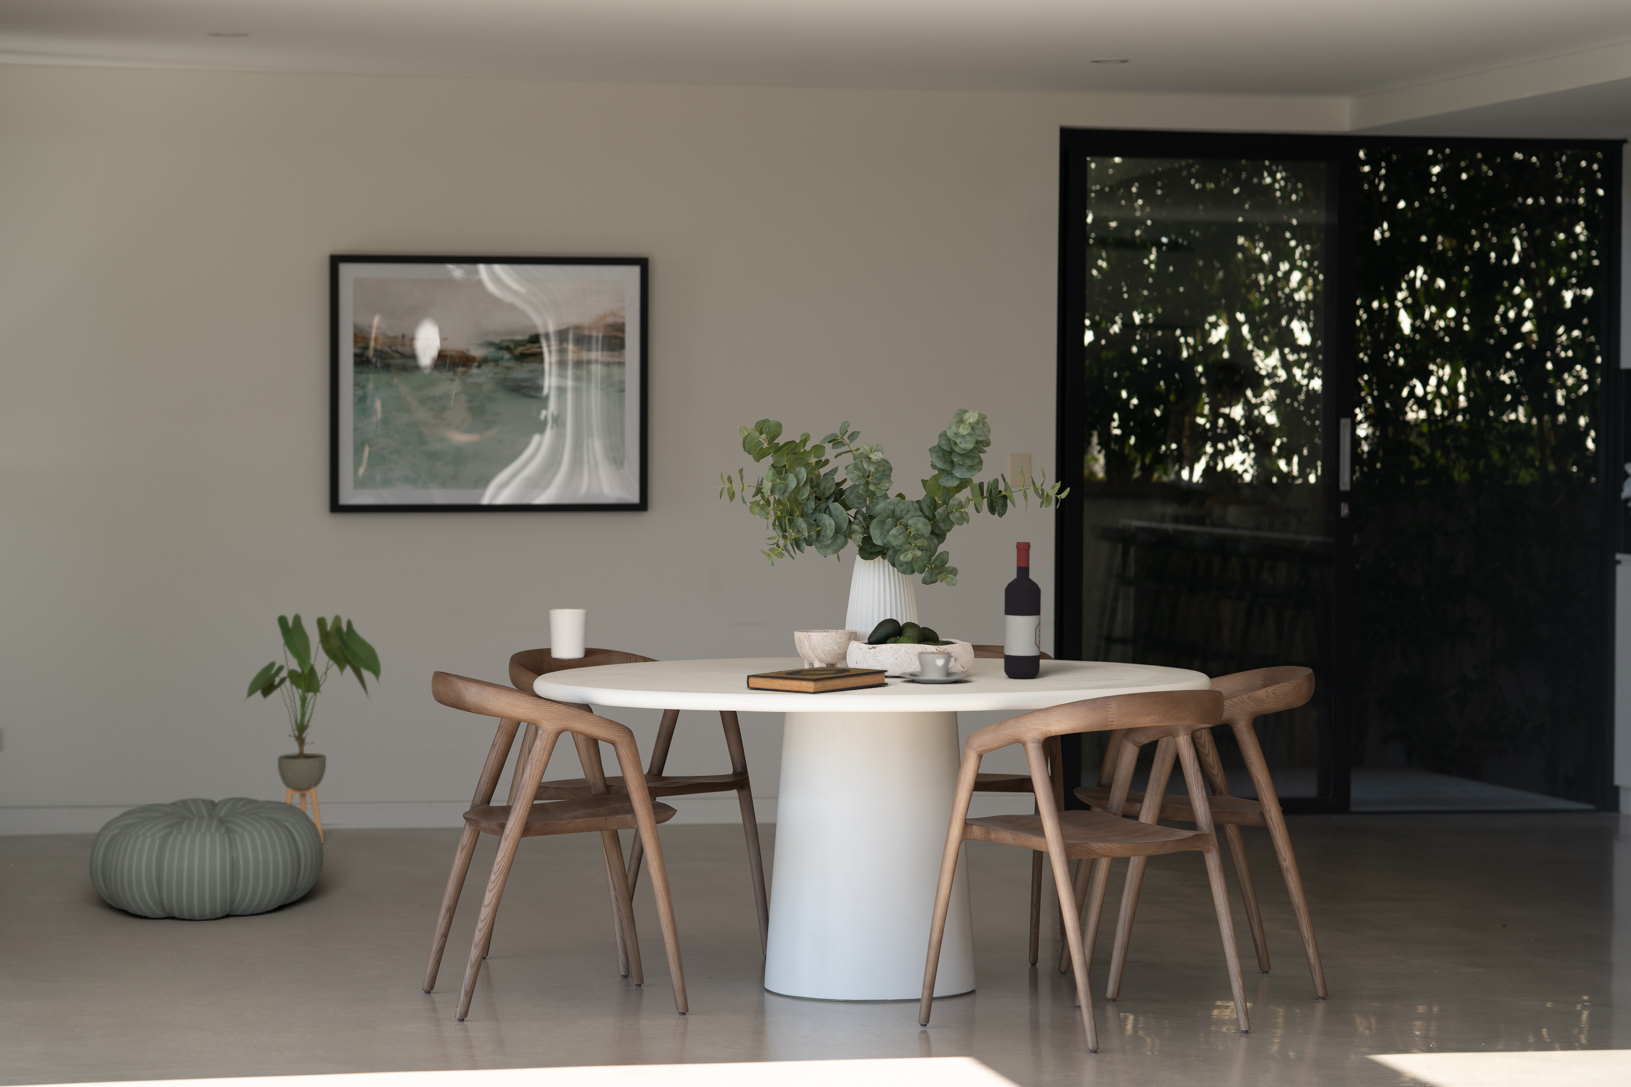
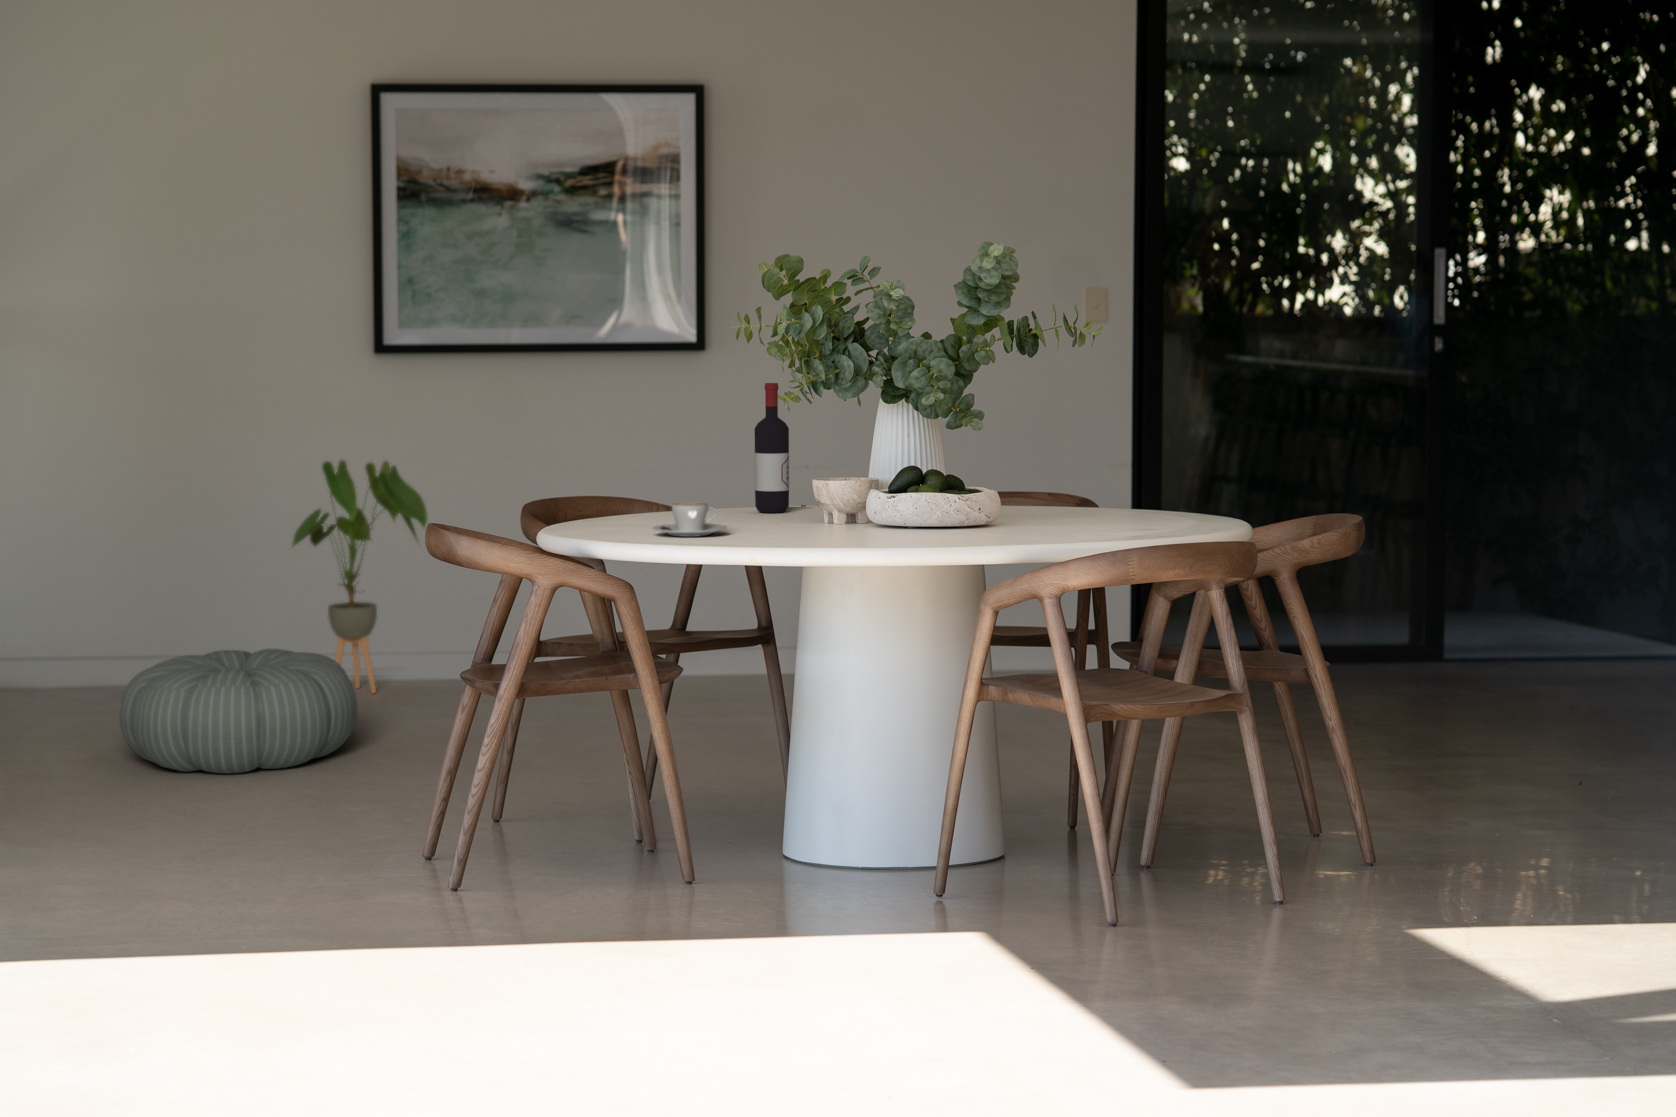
wine bottle: present [1004,542,1041,679] -> present [754,383,789,513]
candle holder: present [549,609,587,659] -> none [572,456,612,508]
coffee cup: present [900,651,969,683] -> present [653,502,727,537]
hardback book: present [747,667,888,694] -> none [749,518,902,549]

